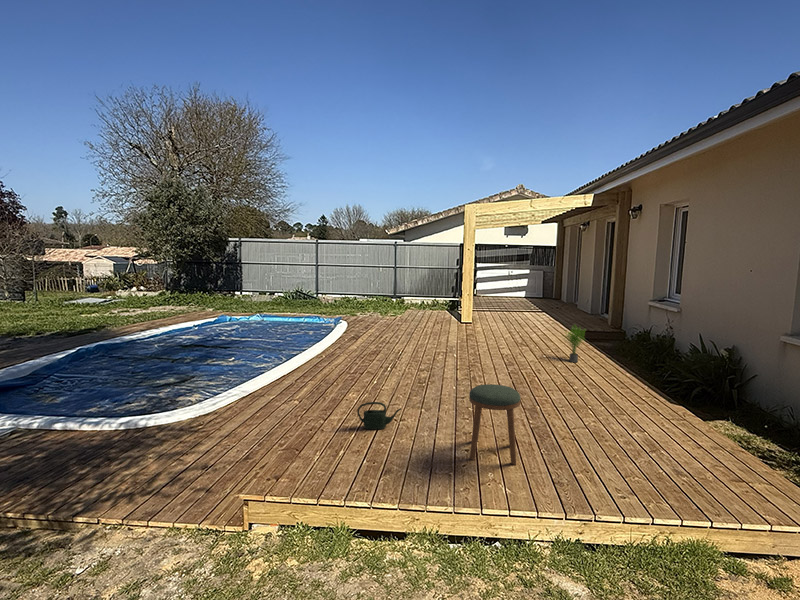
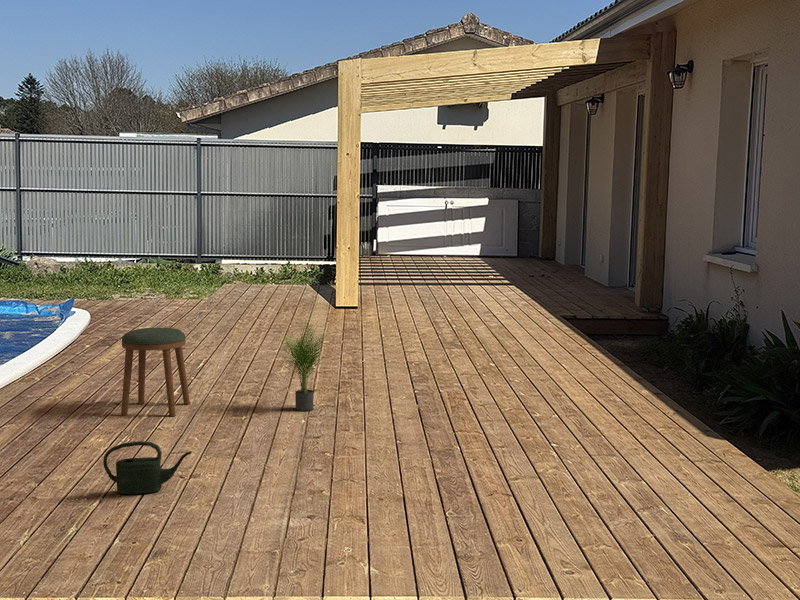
potted plant: present [566,327,583,362] -> present [284,323,324,411]
stool: present [469,384,521,465] -> present [121,328,190,416]

